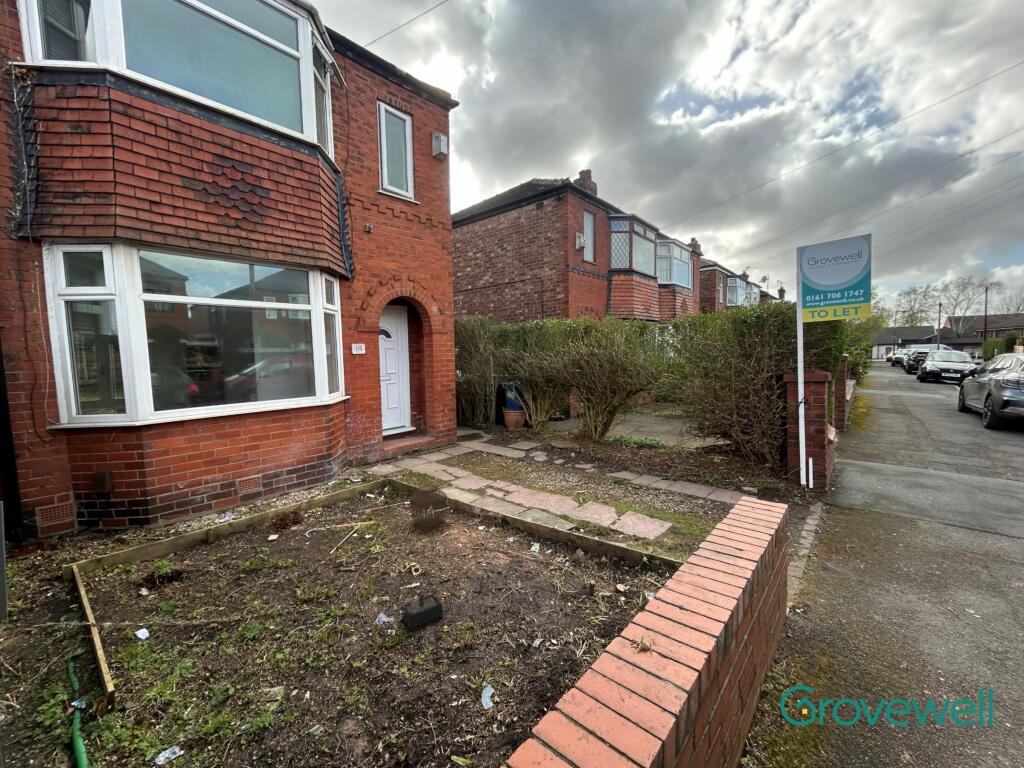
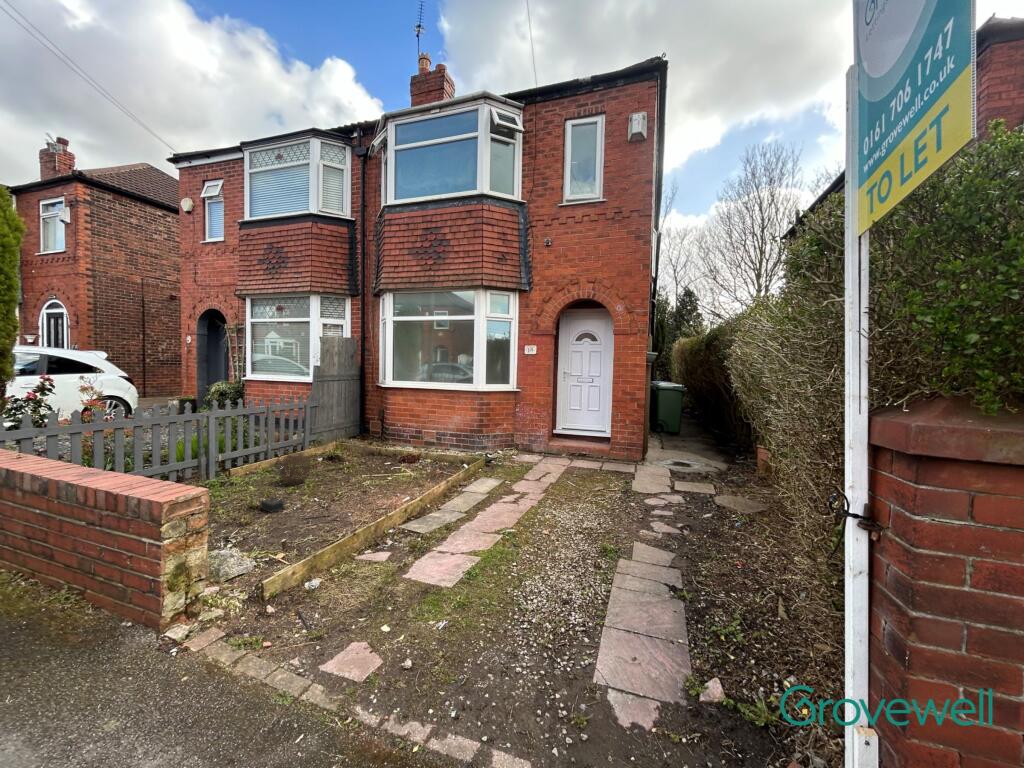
woven basket: present [410,485,447,528] -> present [280,453,310,485]

